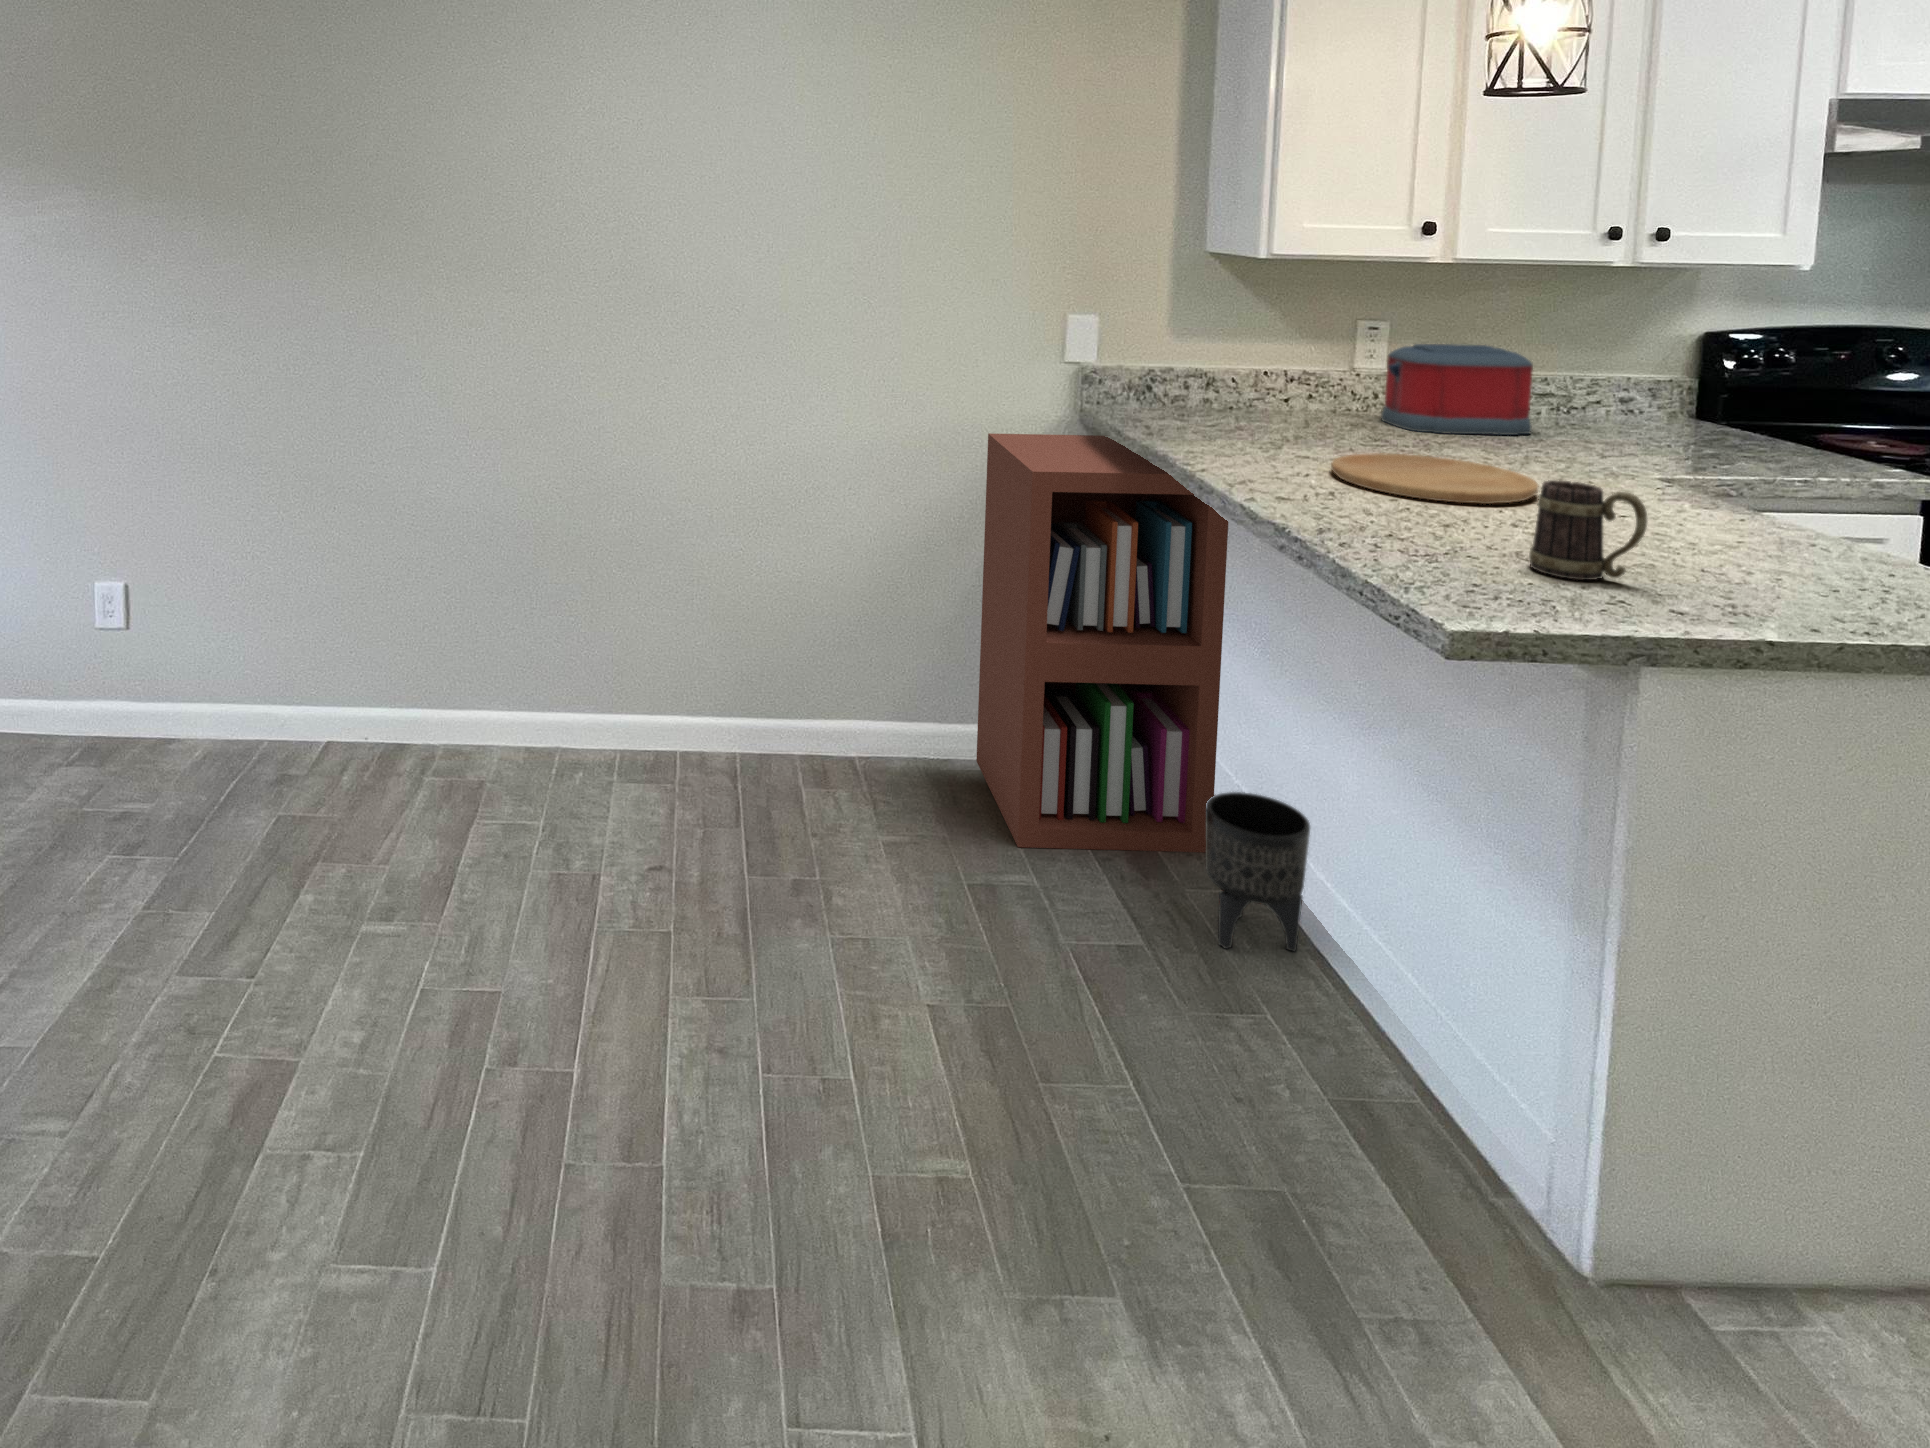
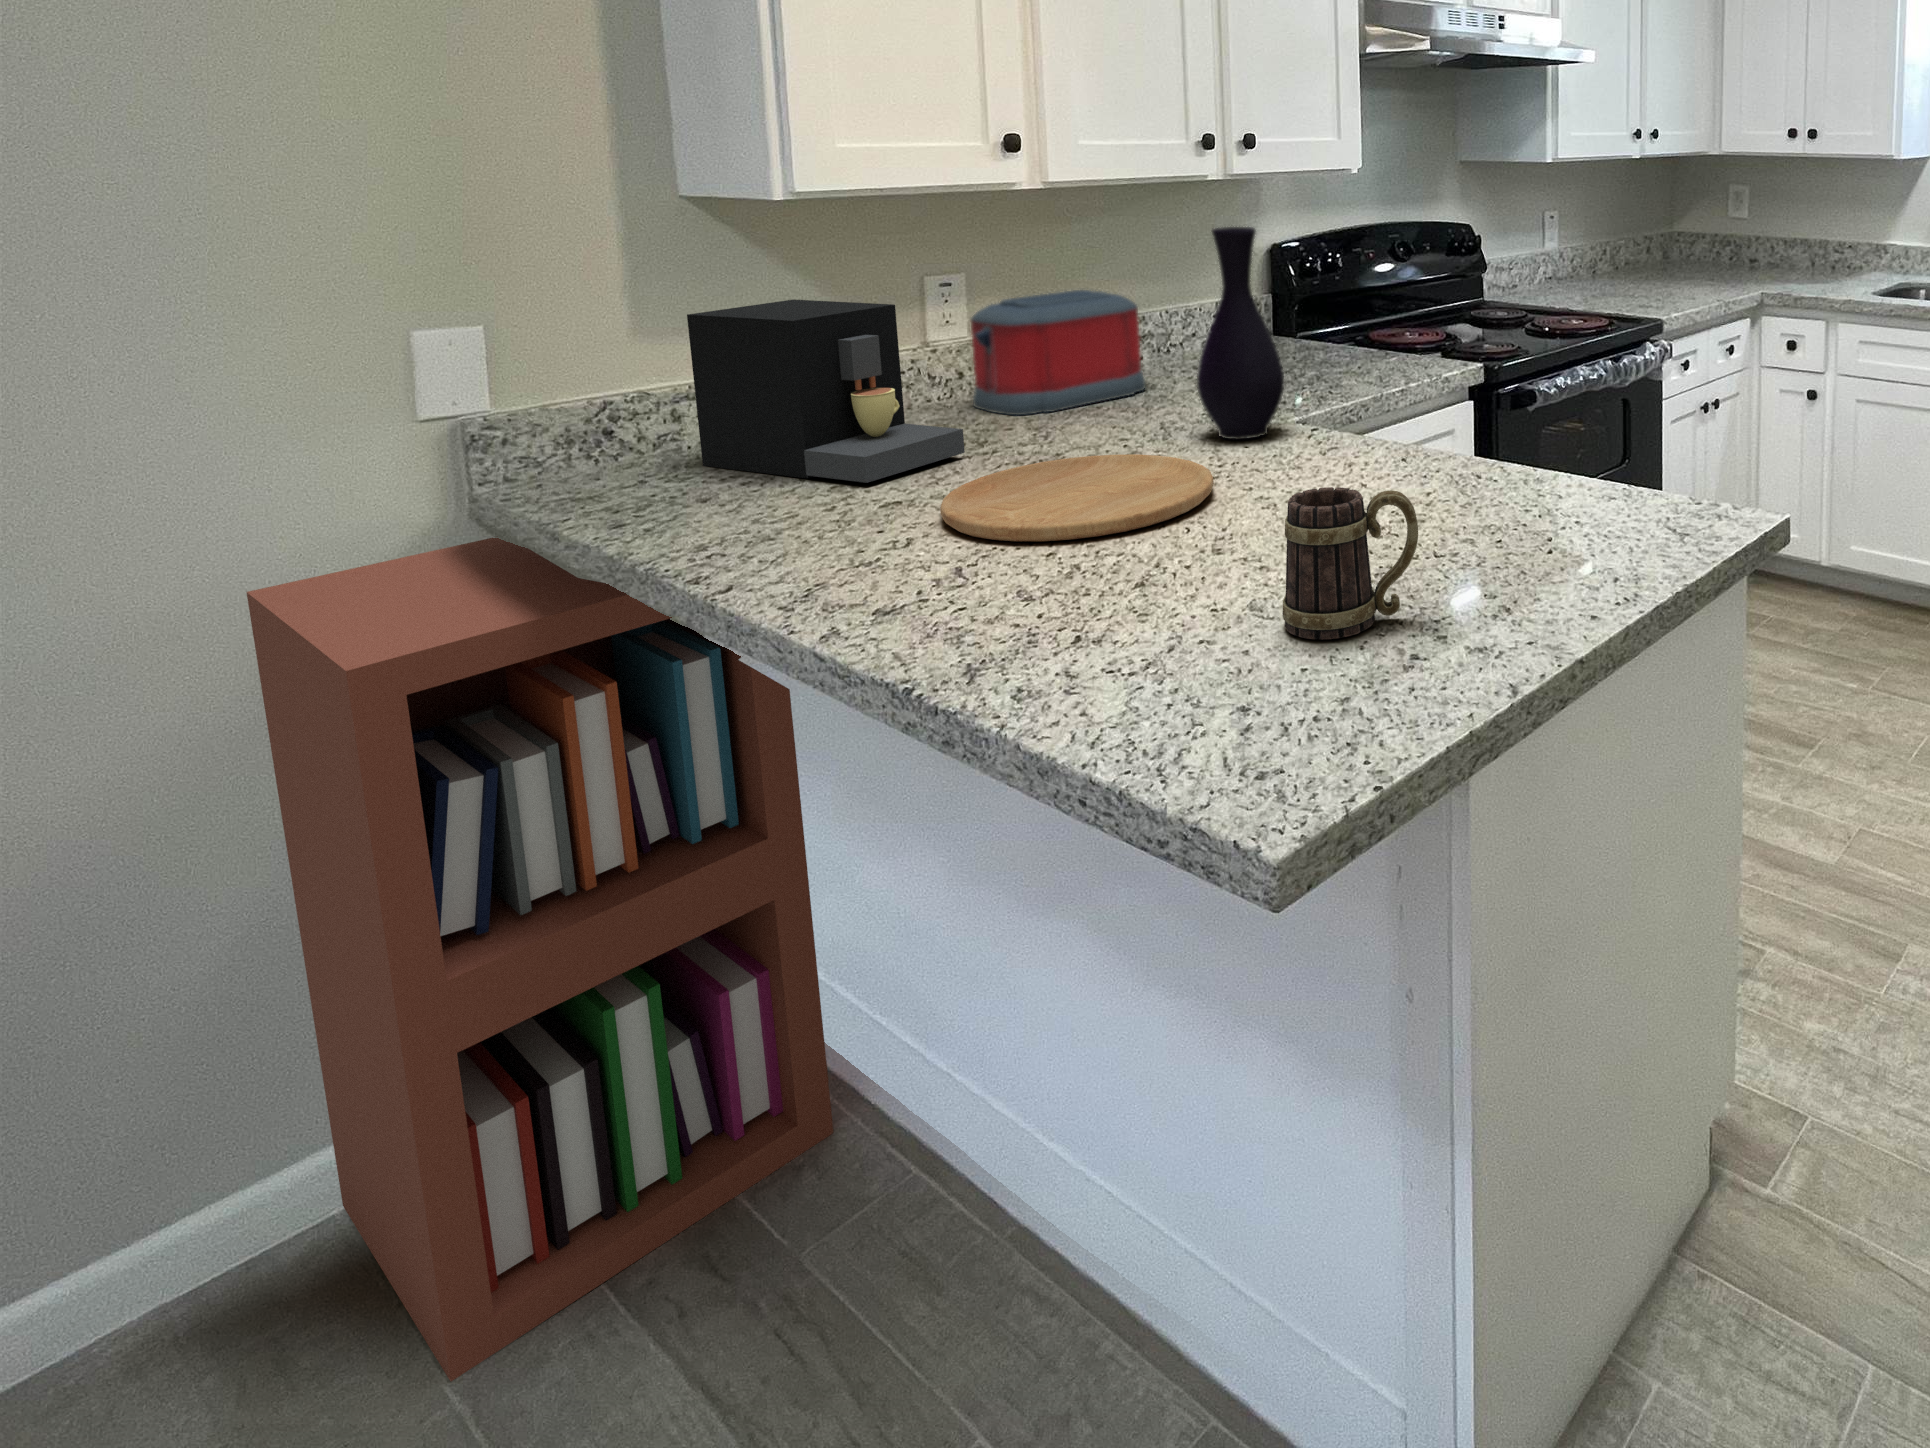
vase: none [1556,305,1644,480] -> present [1197,227,1284,439]
coffee maker: none [1197,324,1362,444] -> present [687,300,965,483]
planter: present [1206,792,1310,951] -> none [820,1037,995,1336]

